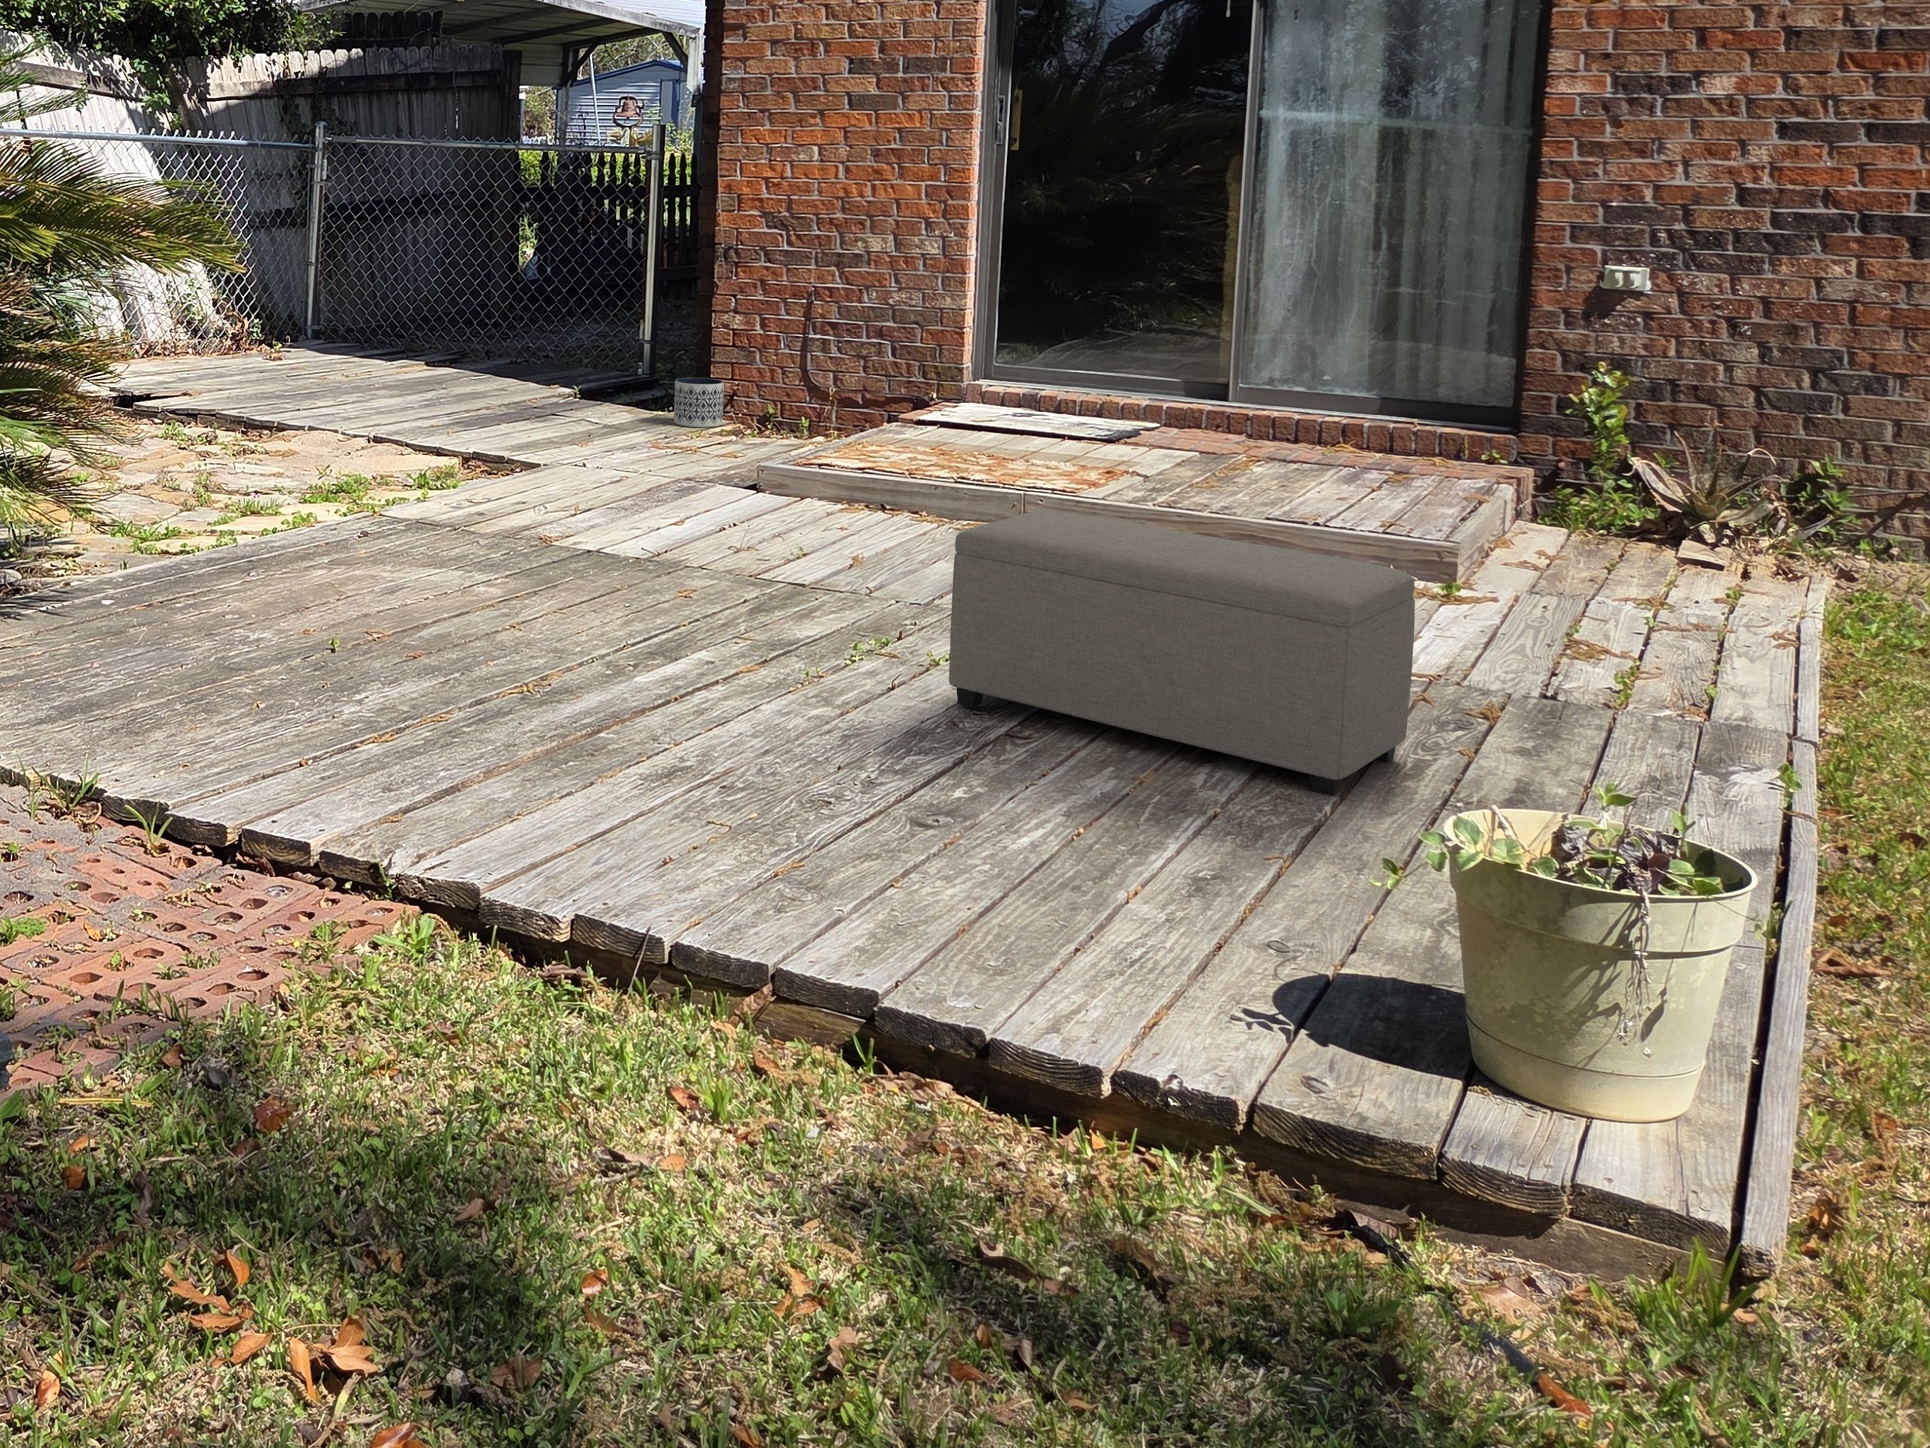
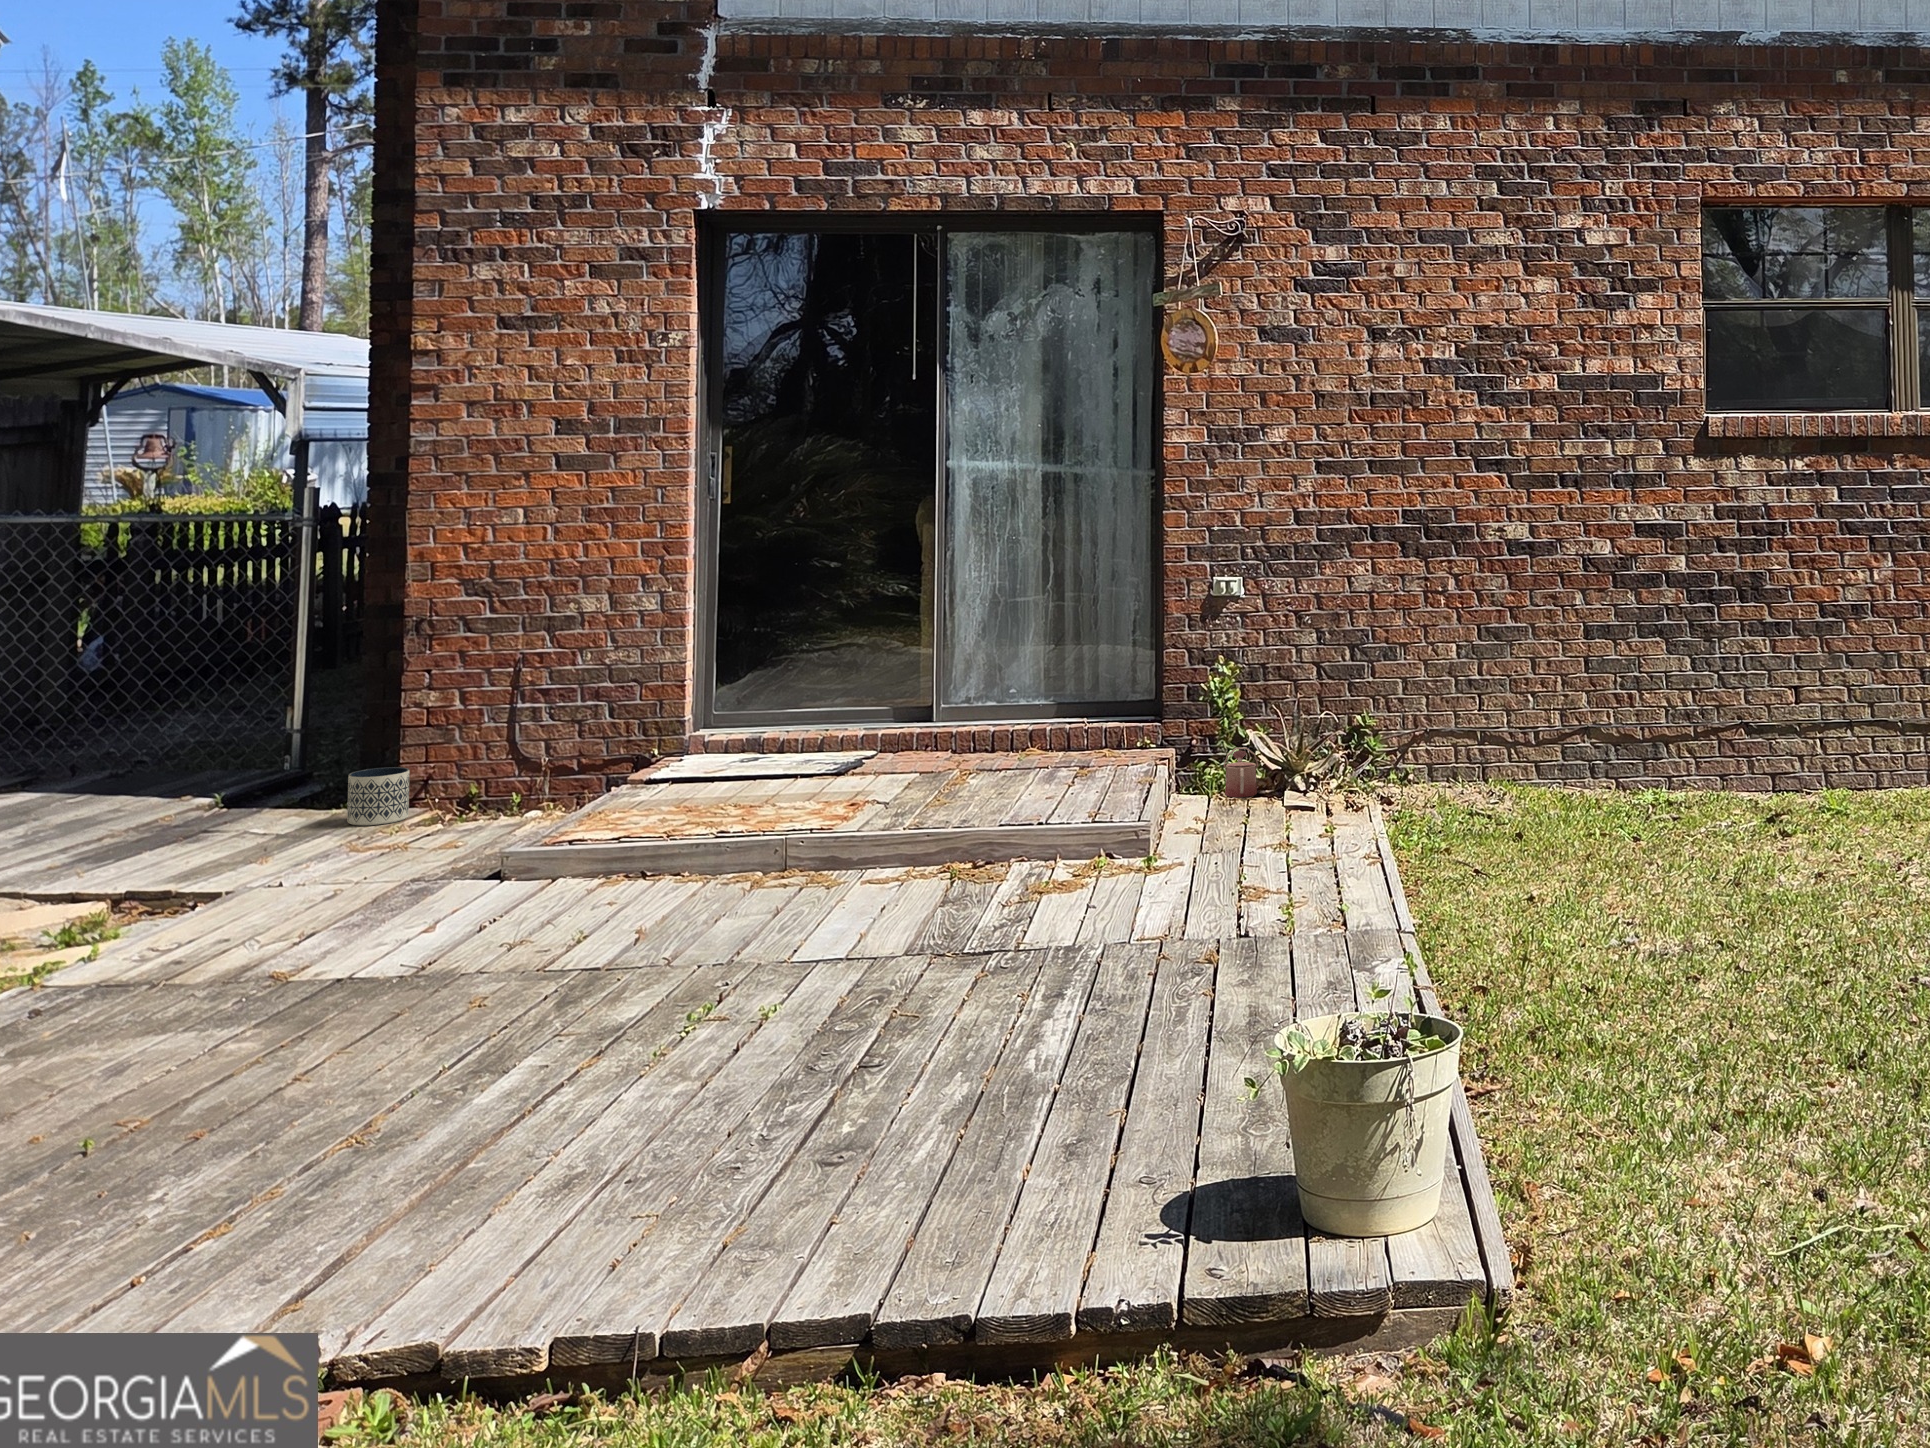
watering can: none [1594,479,1647,542] -> present [1224,747,1258,797]
ottoman: present [949,510,1415,796] -> none [800,857,1168,1052]

